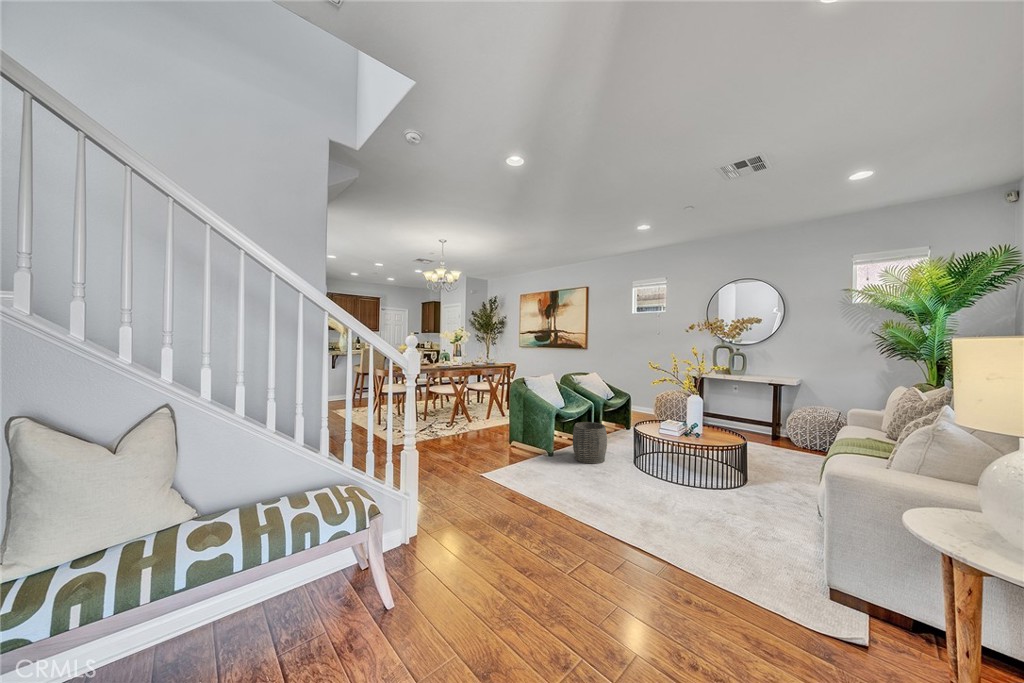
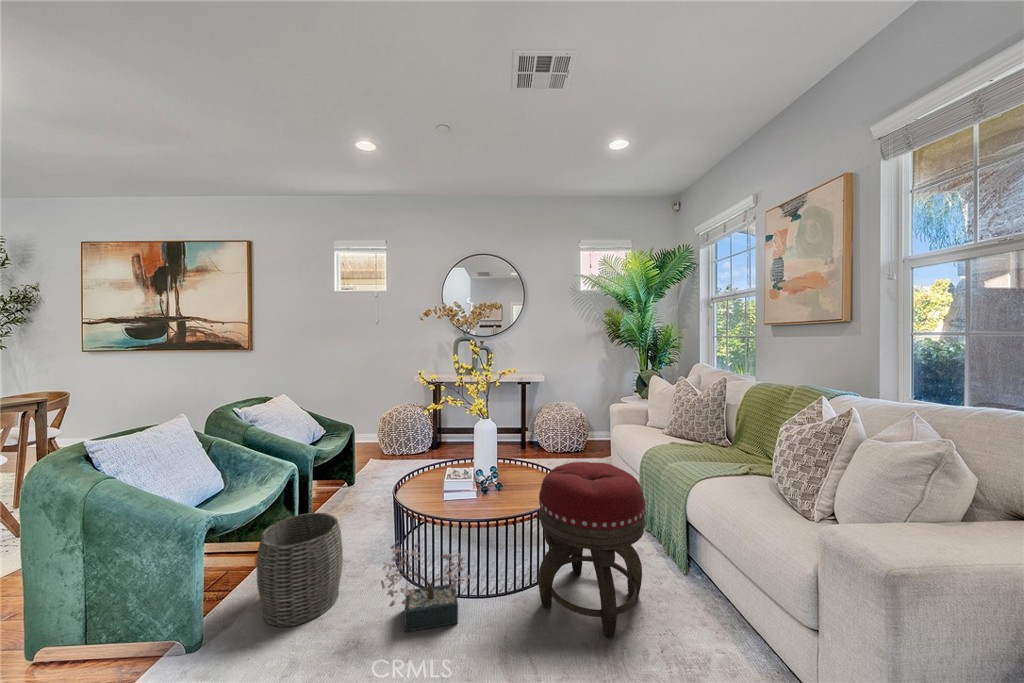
footstool: none [700,421,776,515] -> present [538,462,645,638]
decorative plant: none [618,439,662,484] -> present [381,541,471,632]

